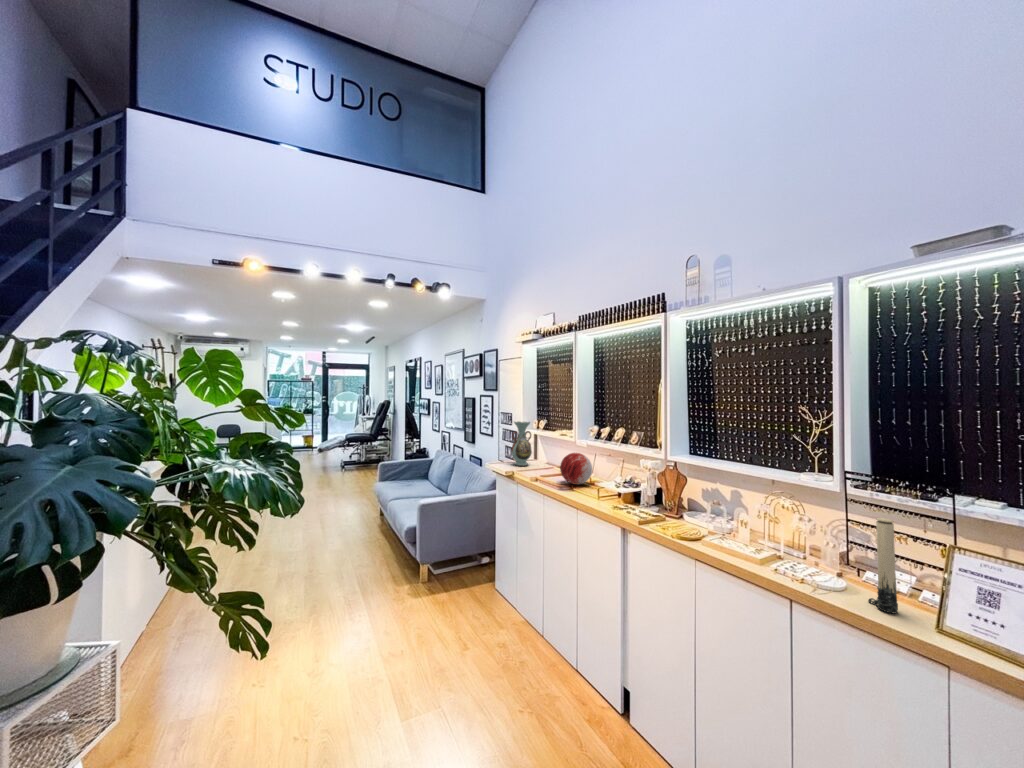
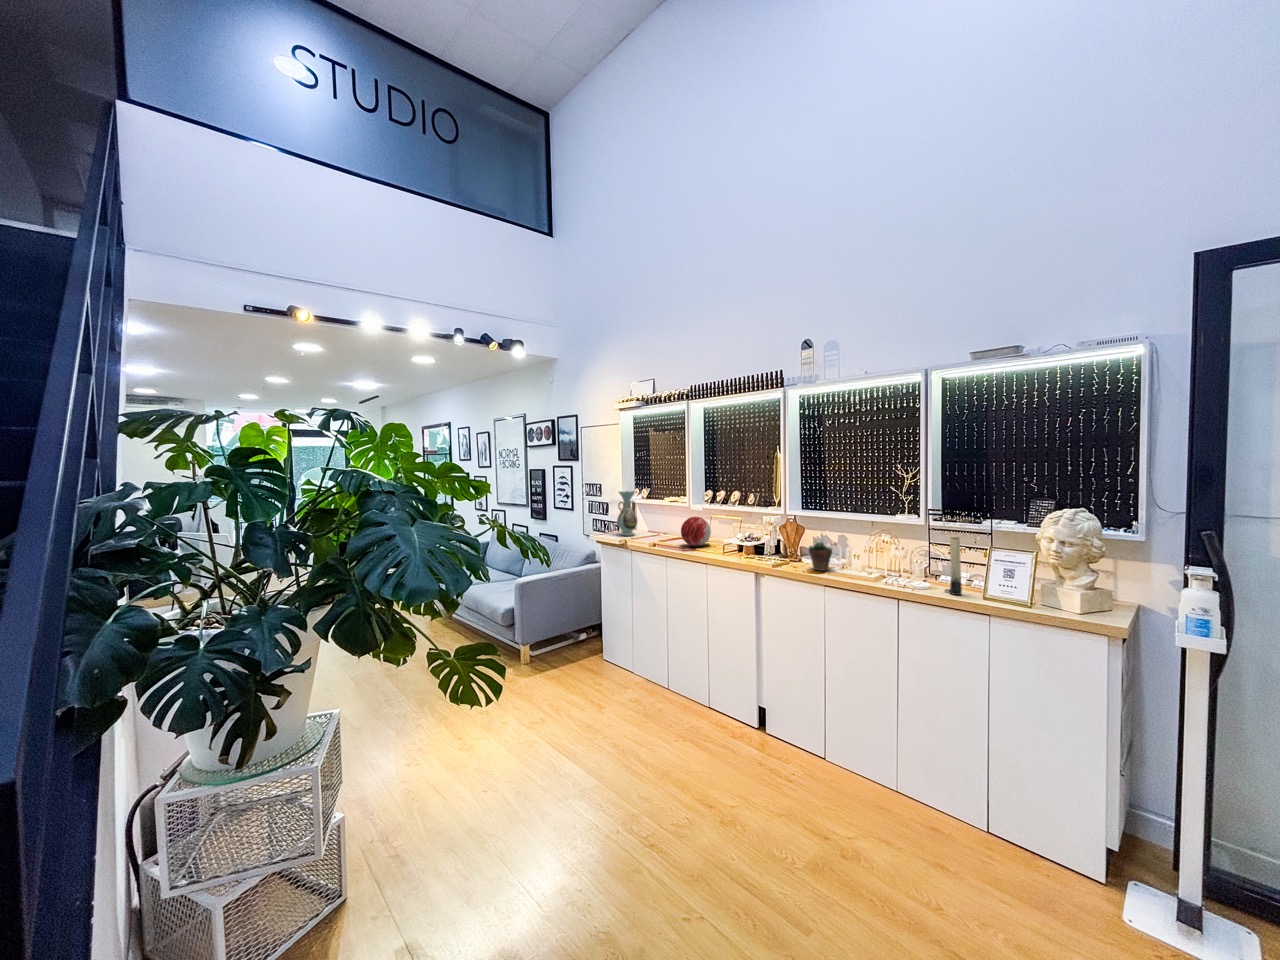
succulent plant: none [679,486,712,536] -> present [809,534,833,571]

